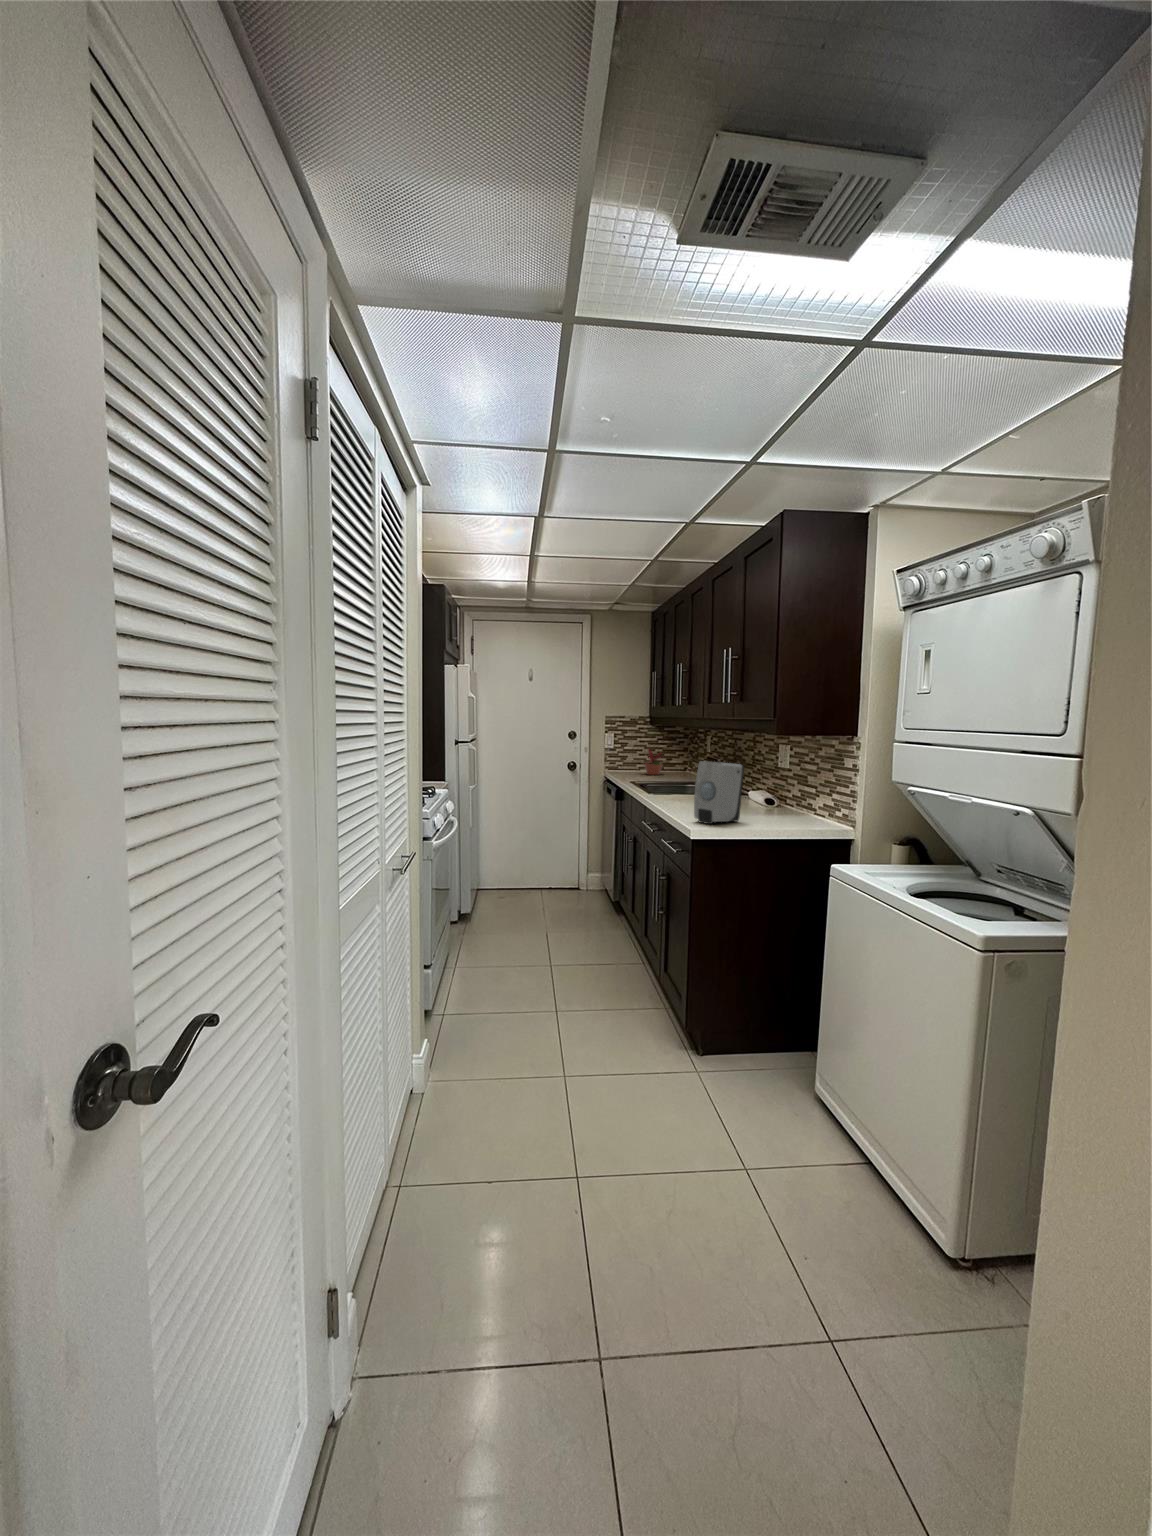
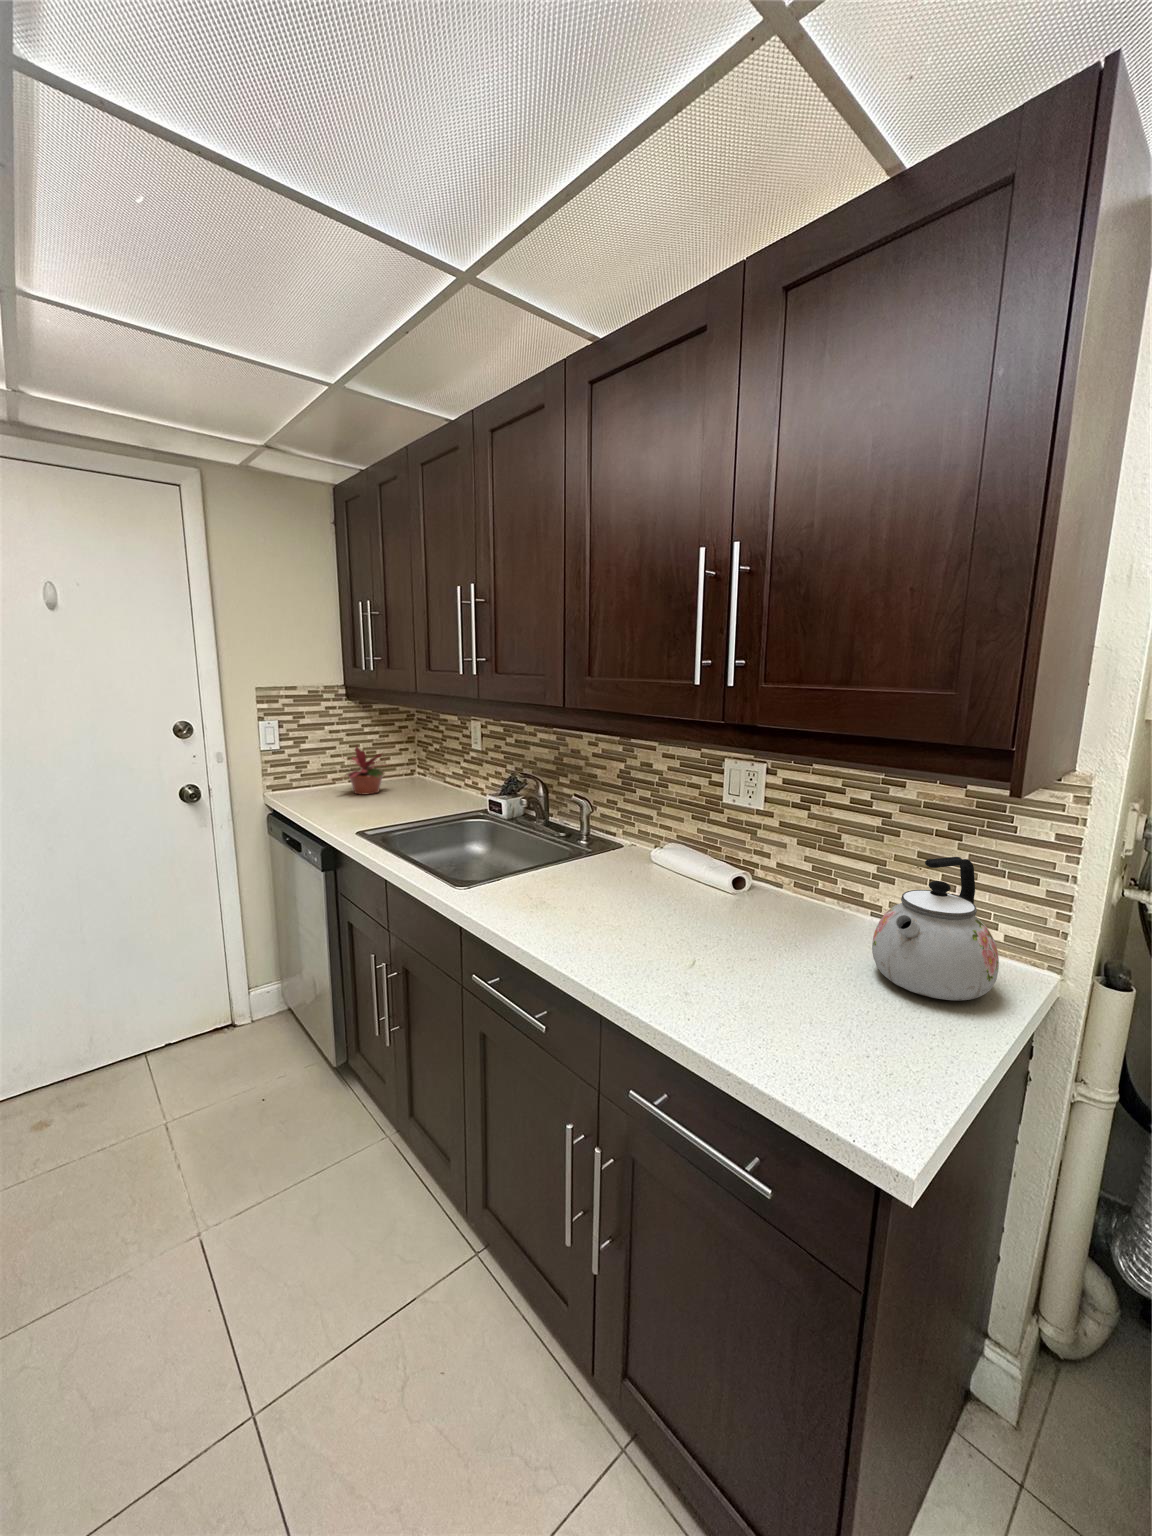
soap dispenser: present [694,761,744,824] -> none [757,851,852,1049]
kettle: none [768,771,819,828] -> present [872,857,999,1000]

